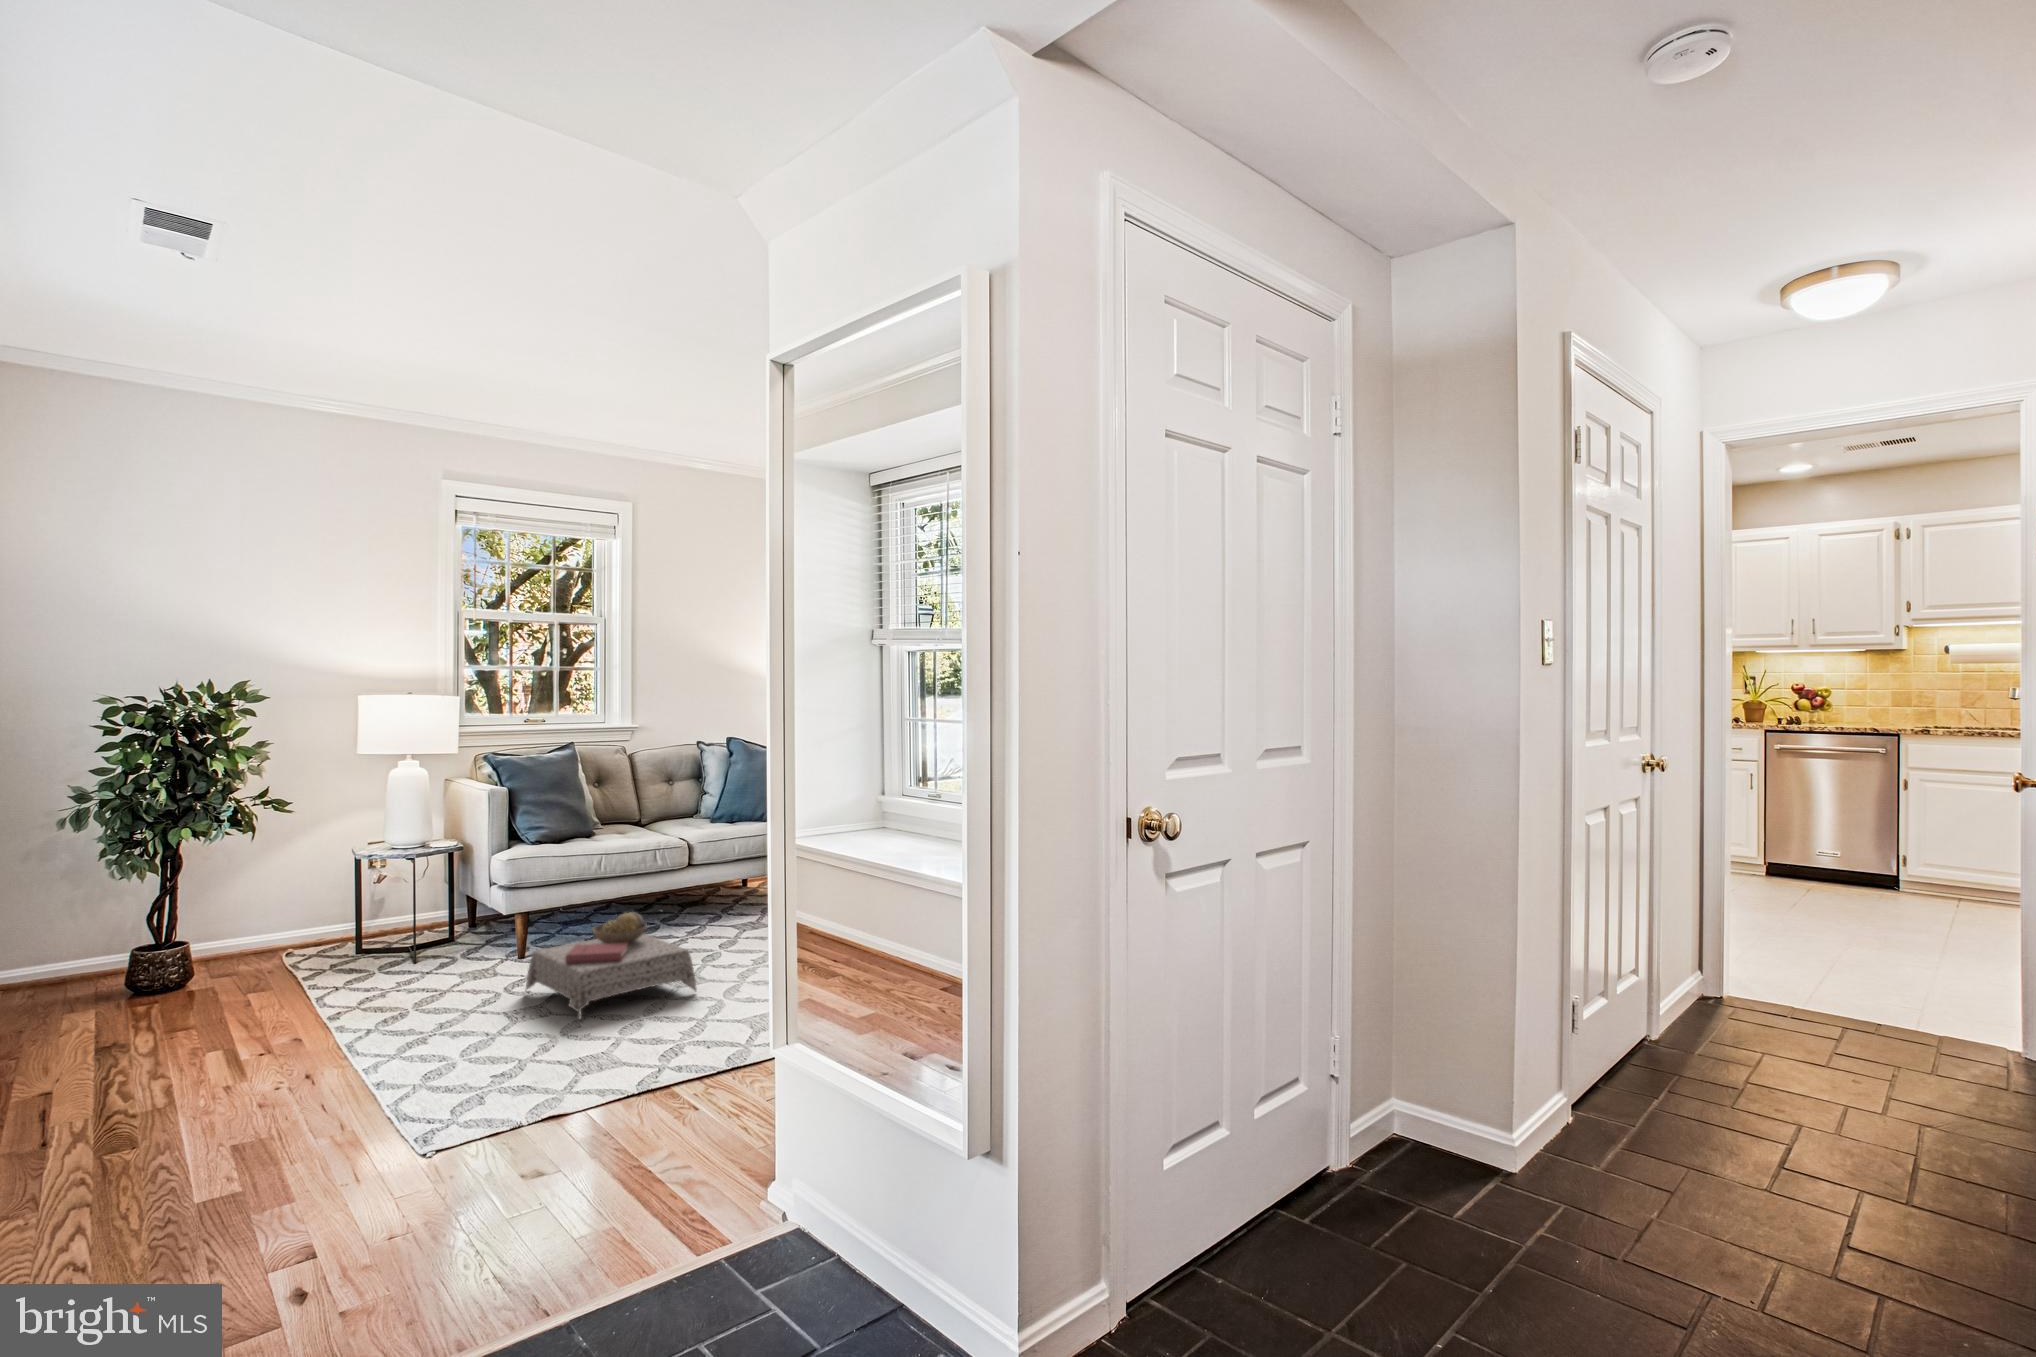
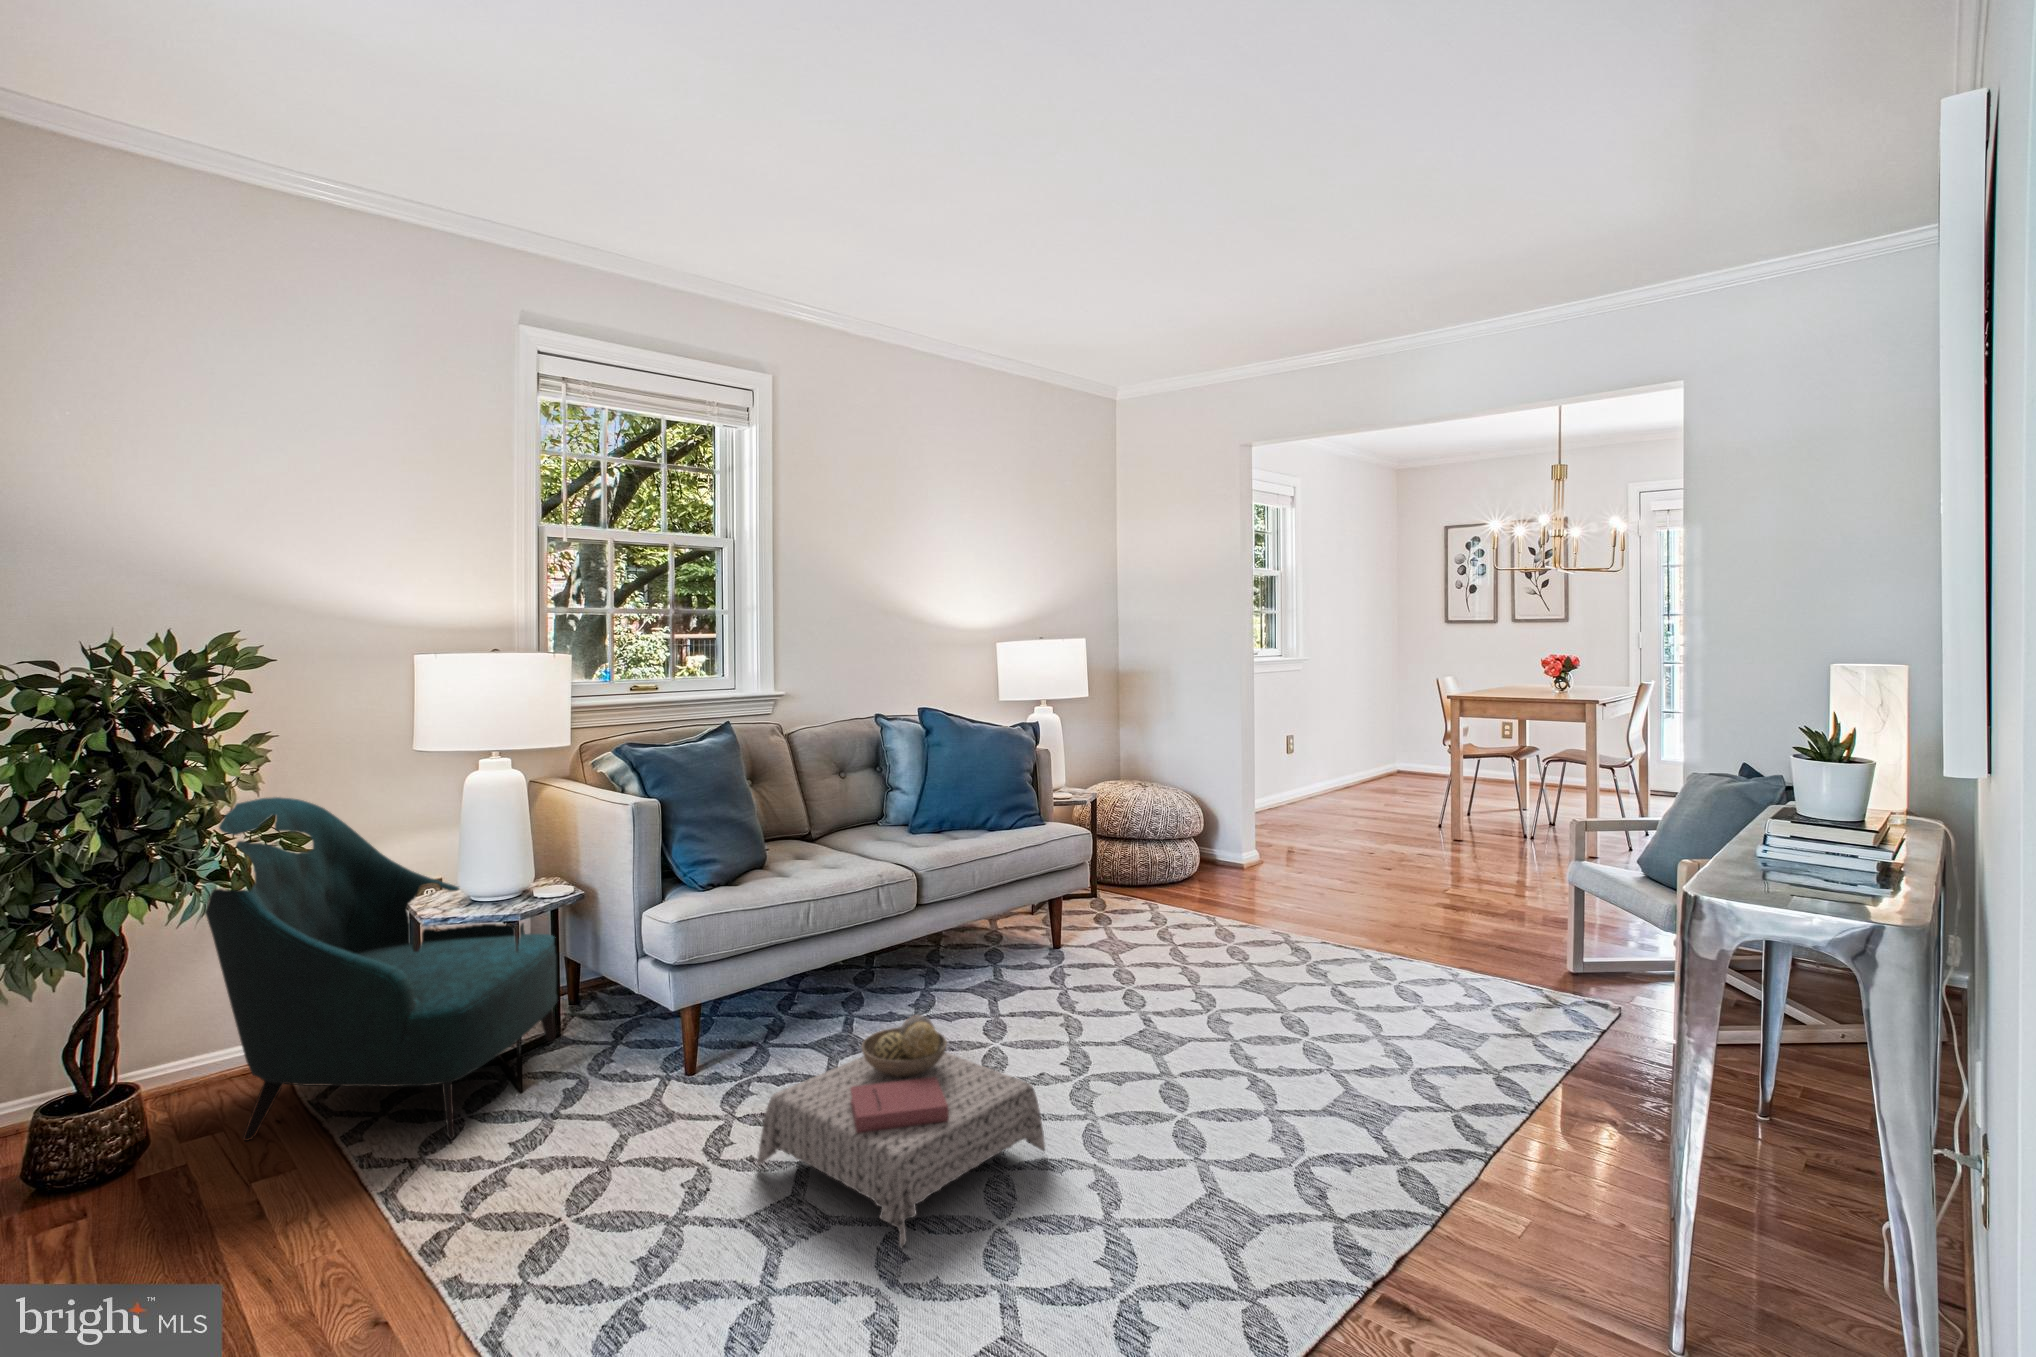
armchair: none [214,781,446,981] -> present [205,797,557,1141]

